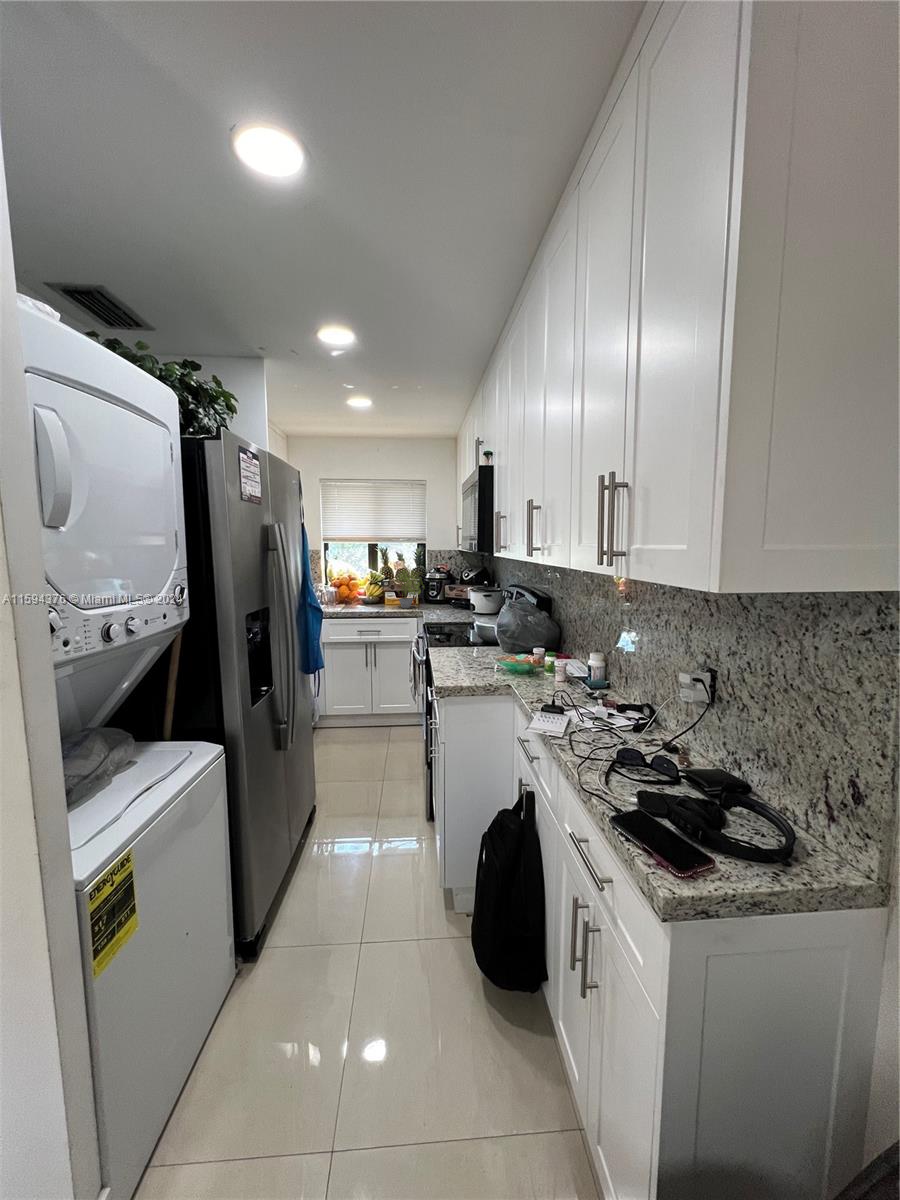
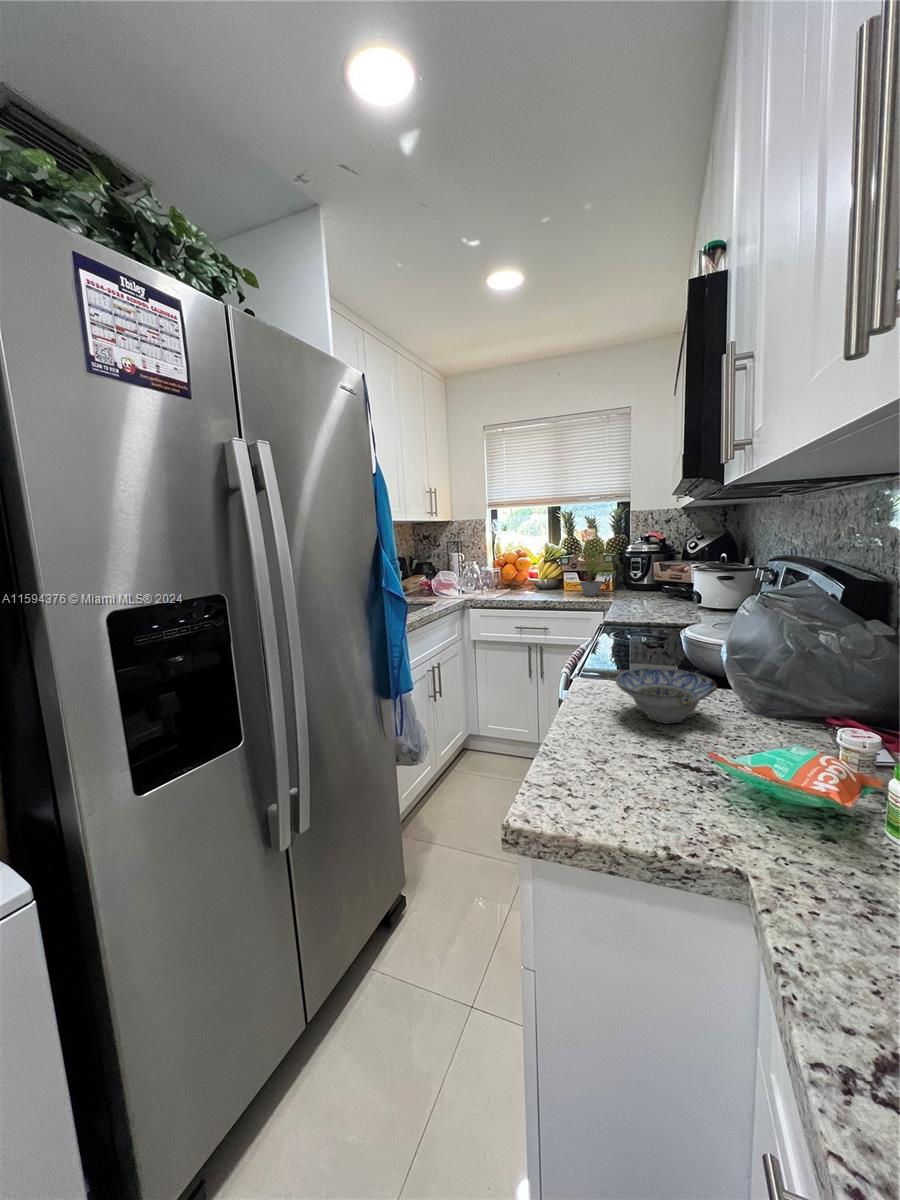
ceramic bowl: none [455,637,495,659] -> present [616,668,717,724]

